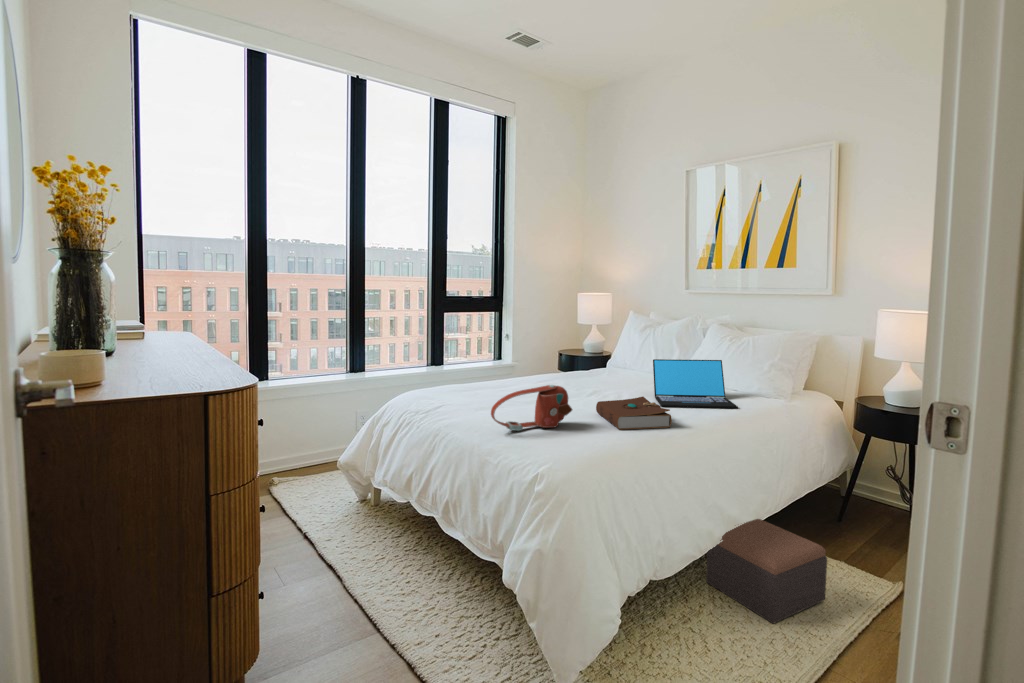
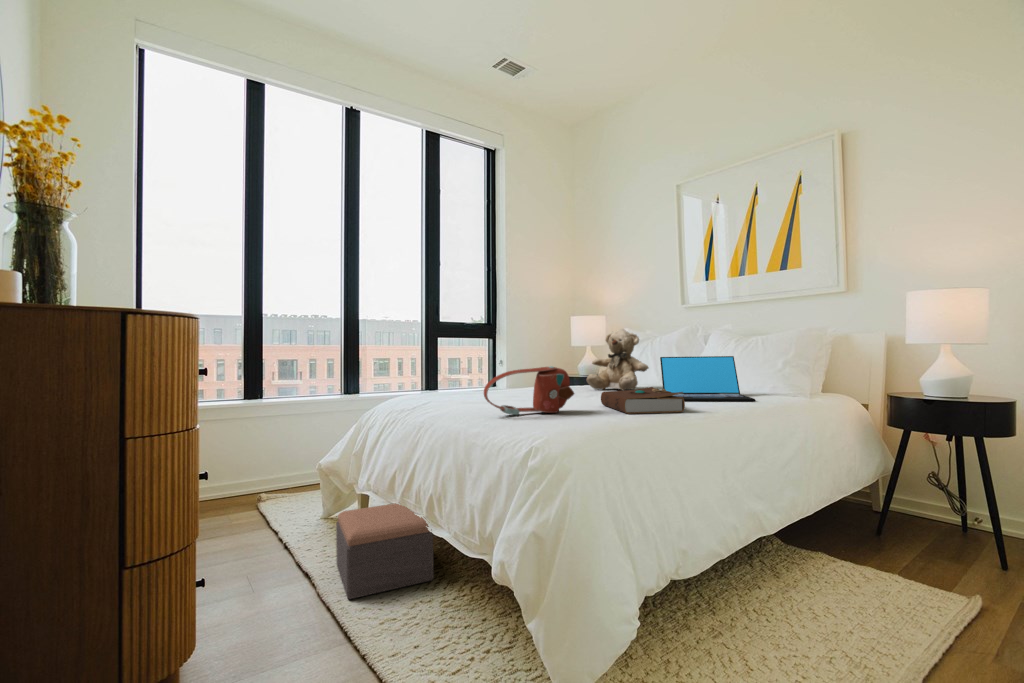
teddy bear: none [583,325,642,387] -> present [587,329,649,390]
footstool: present [706,519,827,623] -> present [336,503,434,599]

